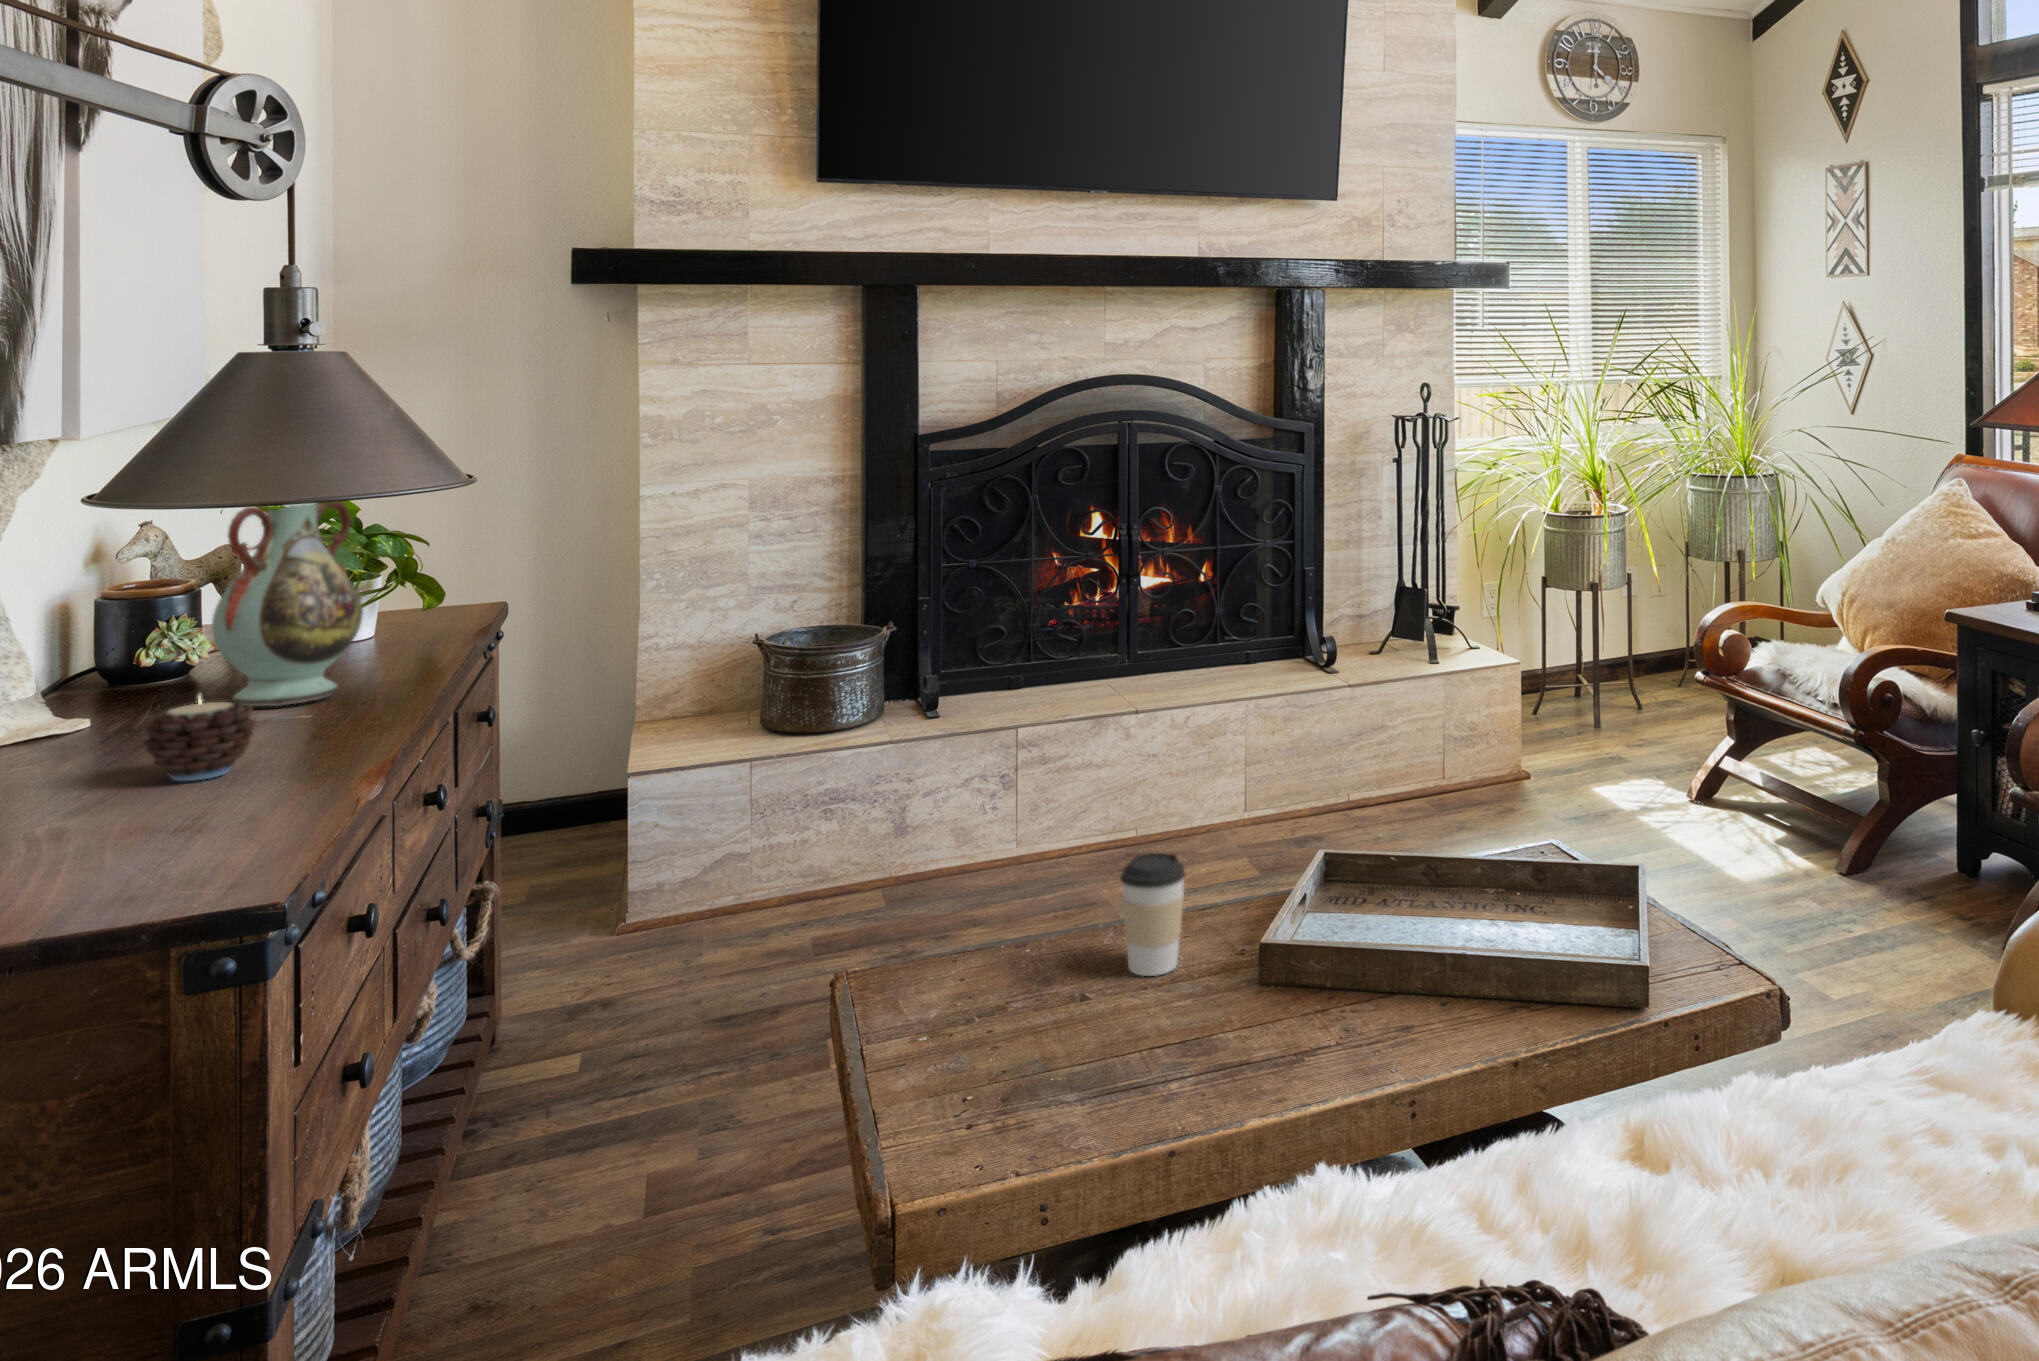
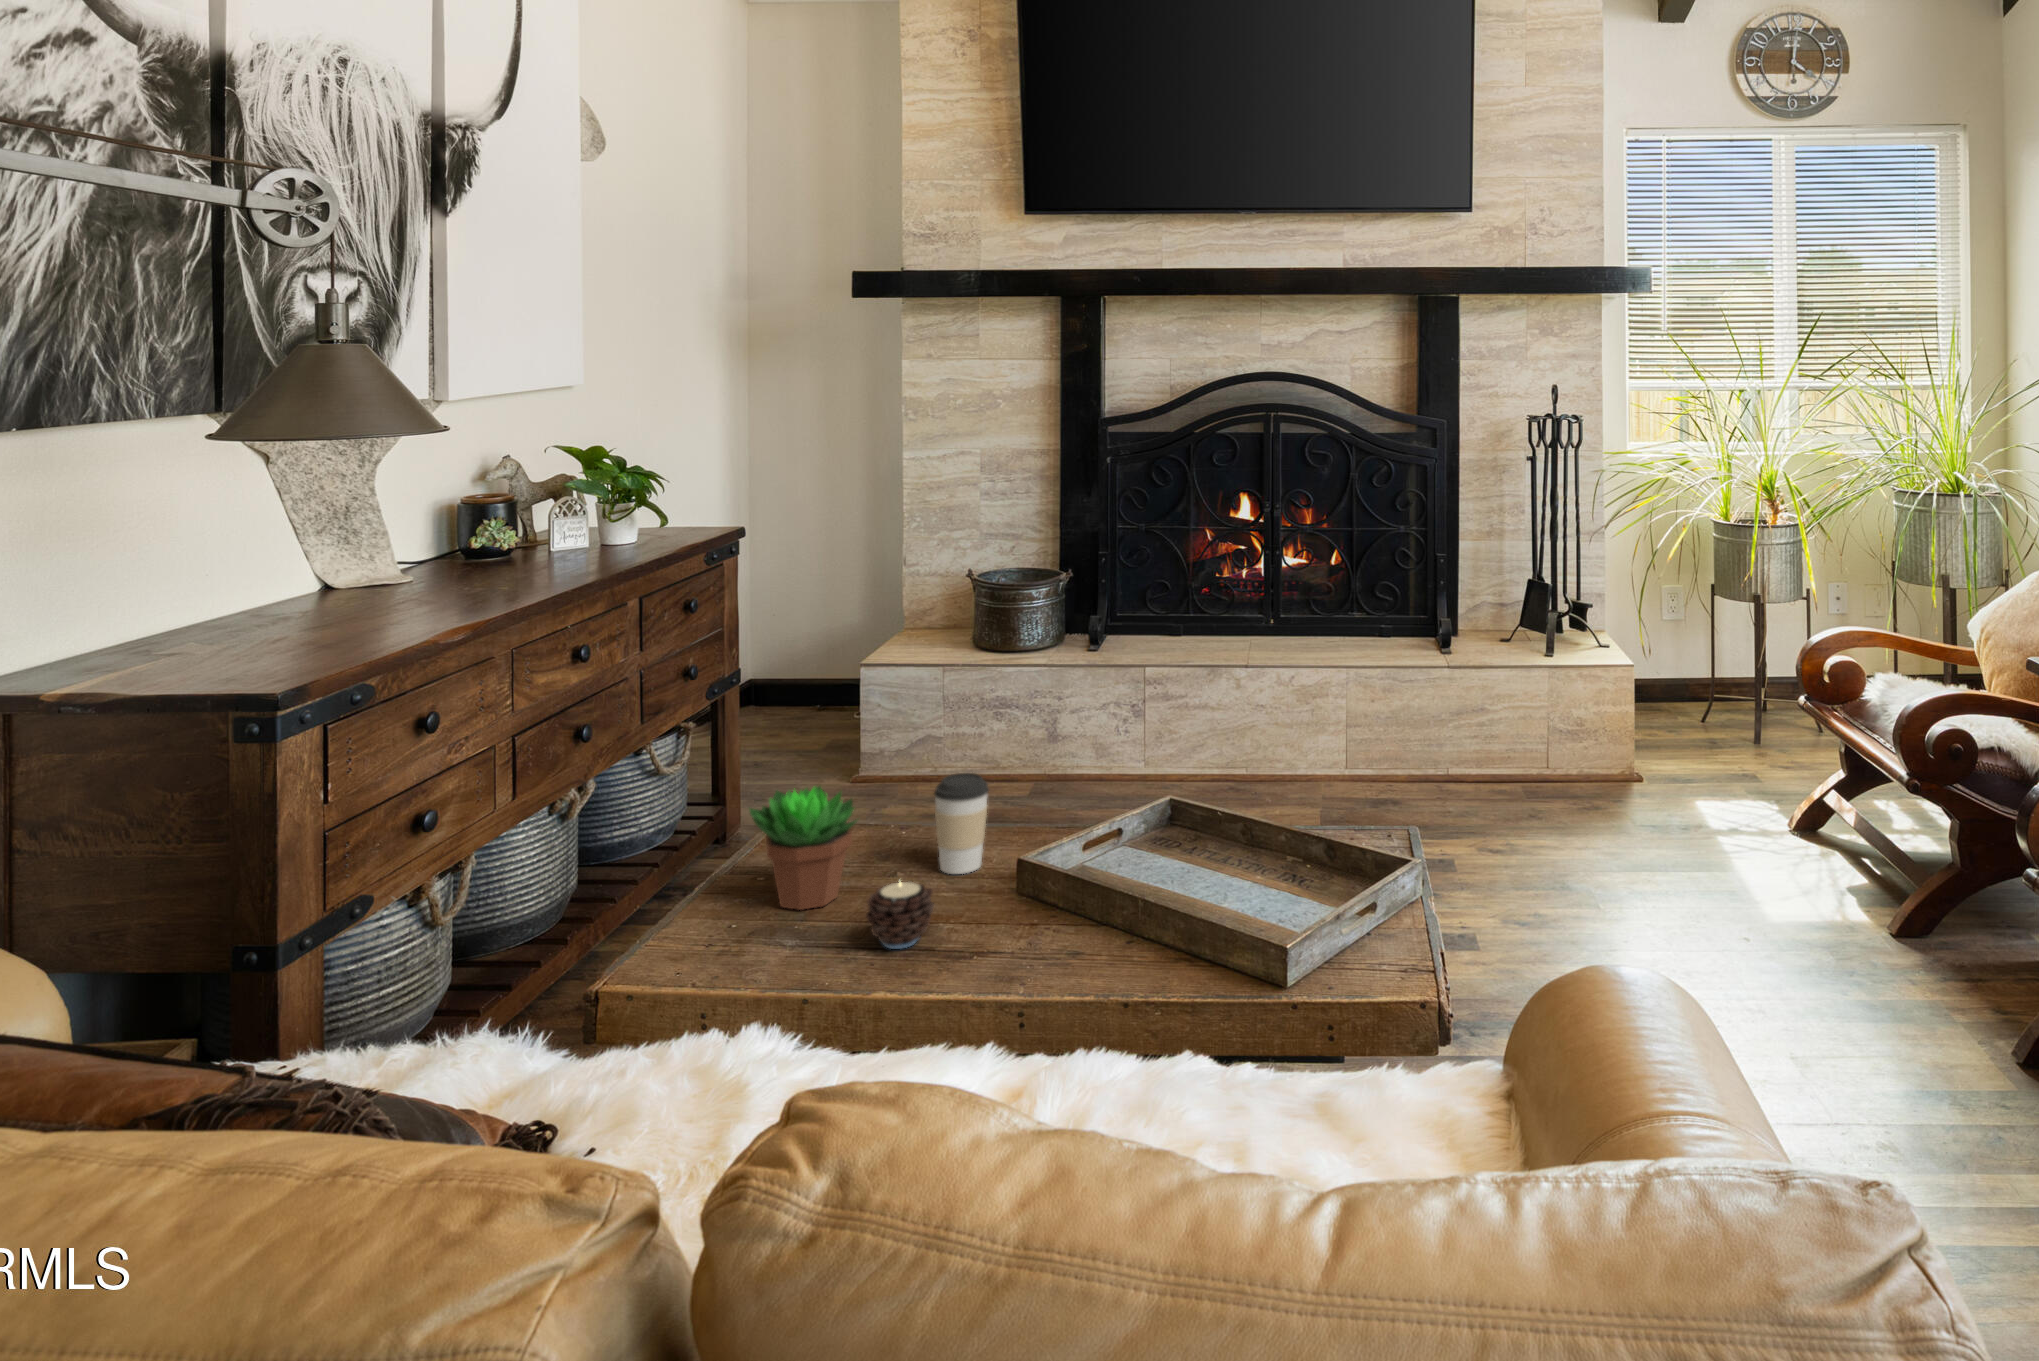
decorative vase: present [212,502,363,706] -> none [456,412,550,585]
candle: present [143,696,256,781] -> present [866,881,934,949]
succulent plant: none [939,895,1081,1056] -> present [749,786,857,910]

